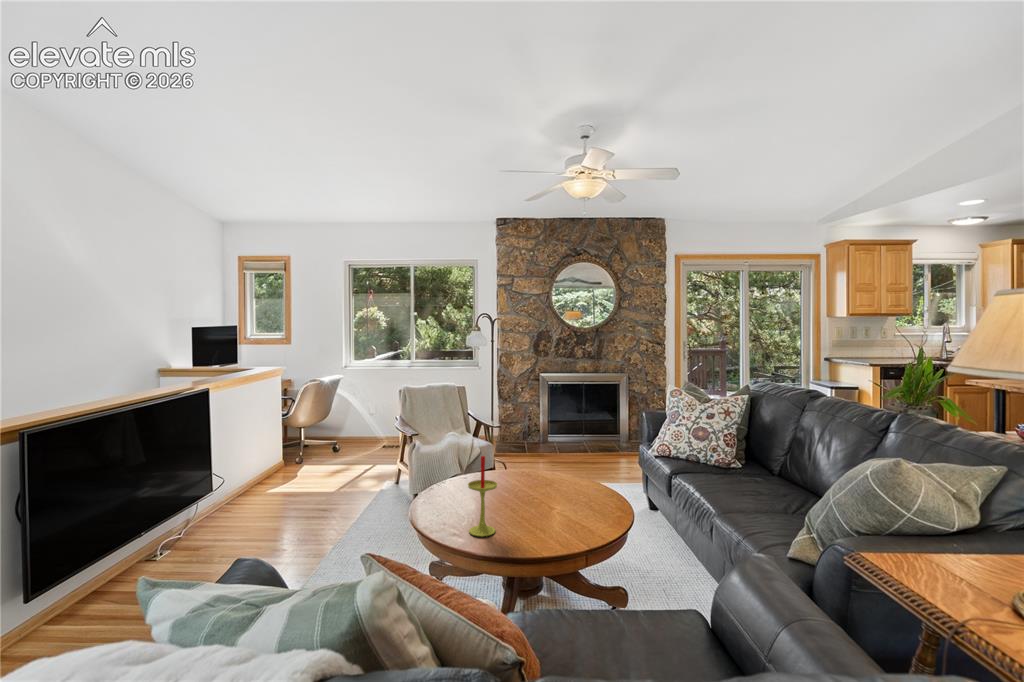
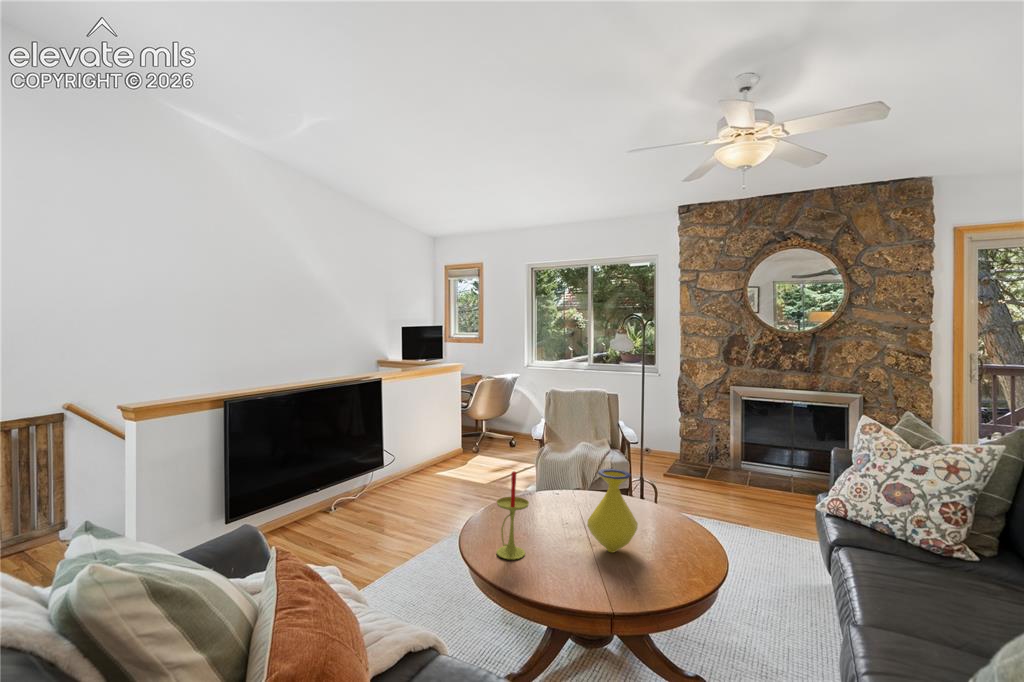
vase: none [535,442,576,511] -> present [587,469,638,552]

